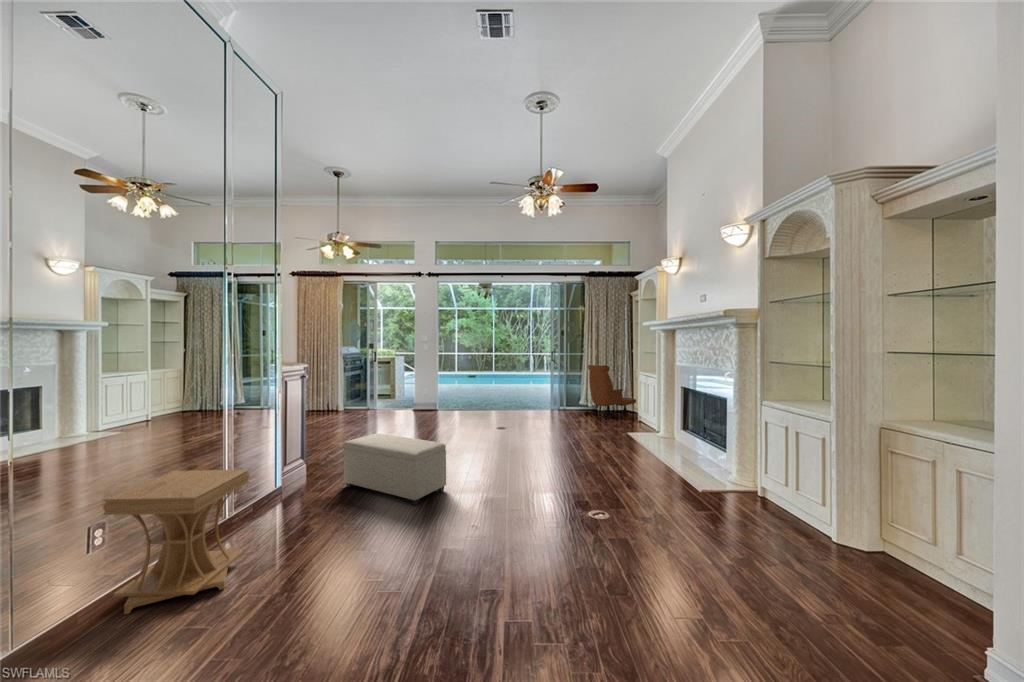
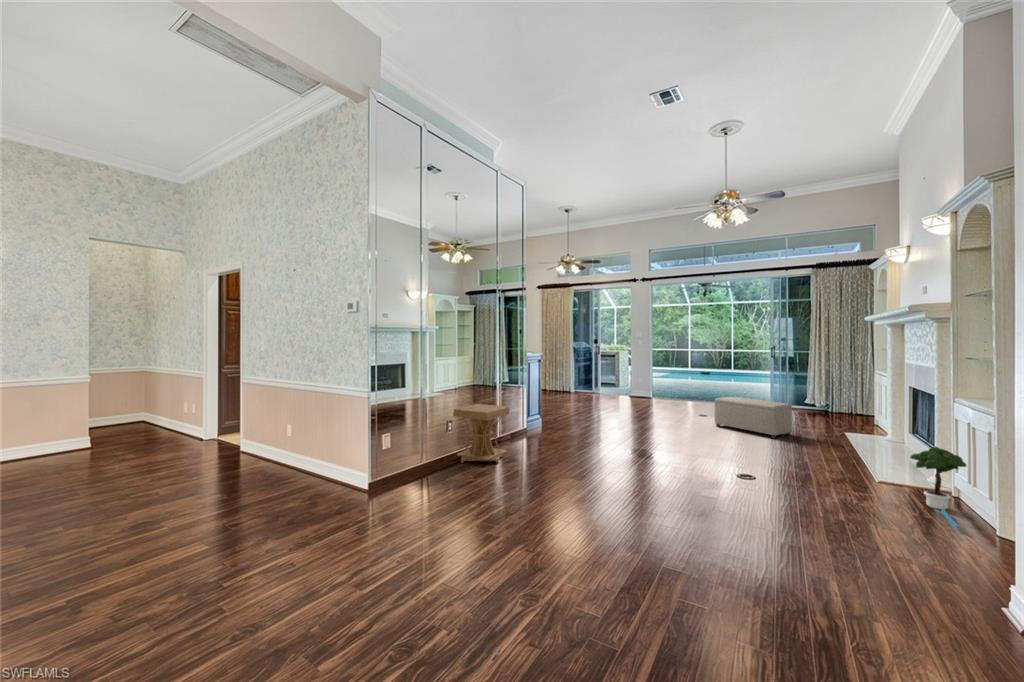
lounge chair: present [588,365,636,419] -> none [808,362,881,423]
ottoman: present [344,433,446,505] -> present [714,397,792,438]
potted tree: none [740,453,812,546] -> present [910,447,967,530]

